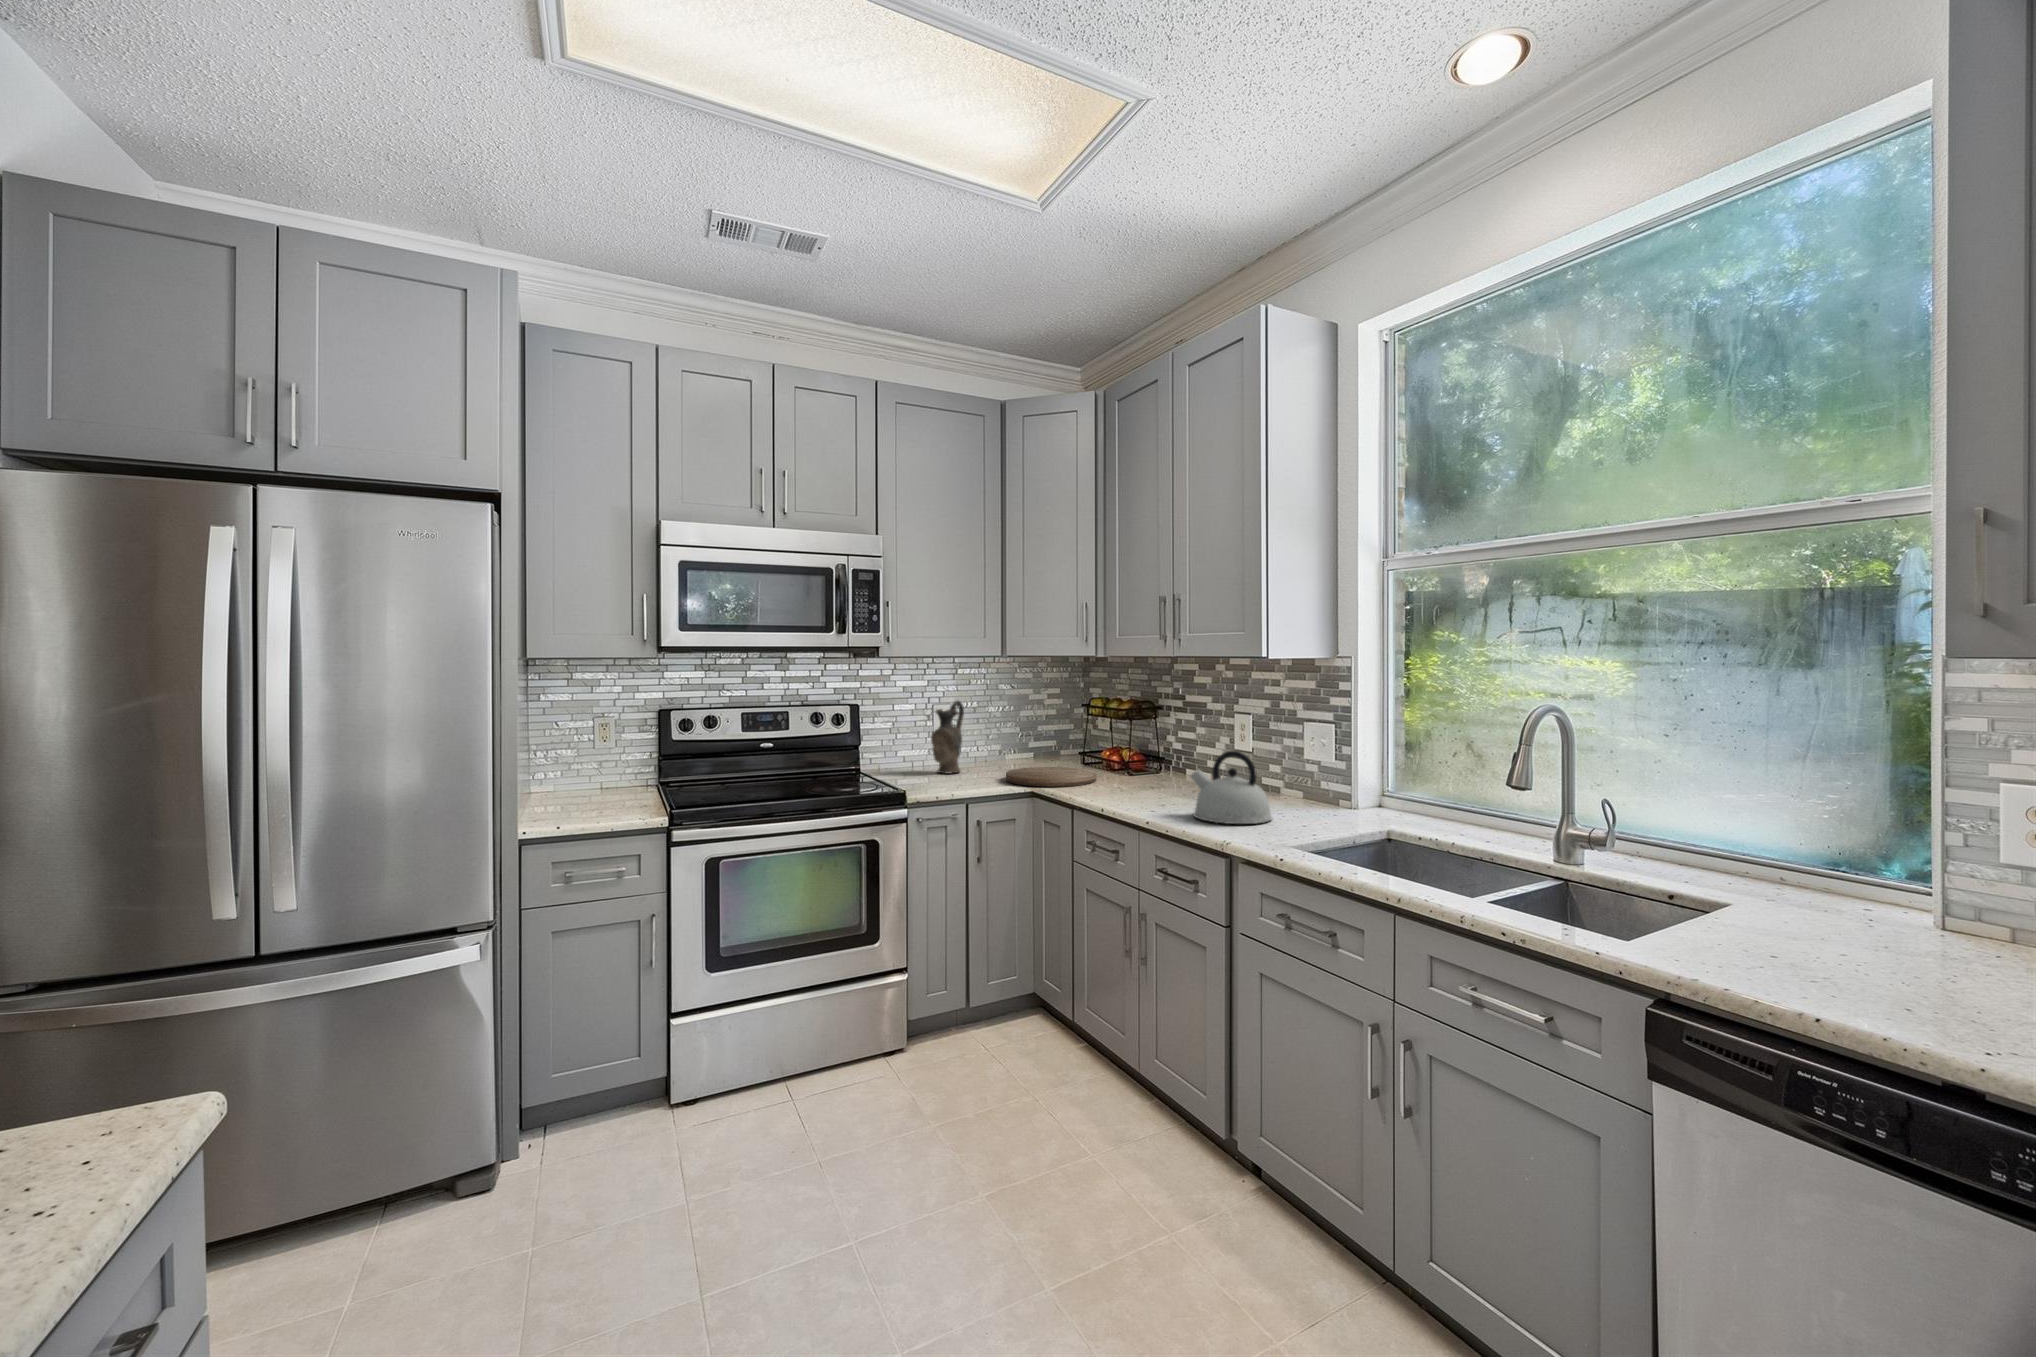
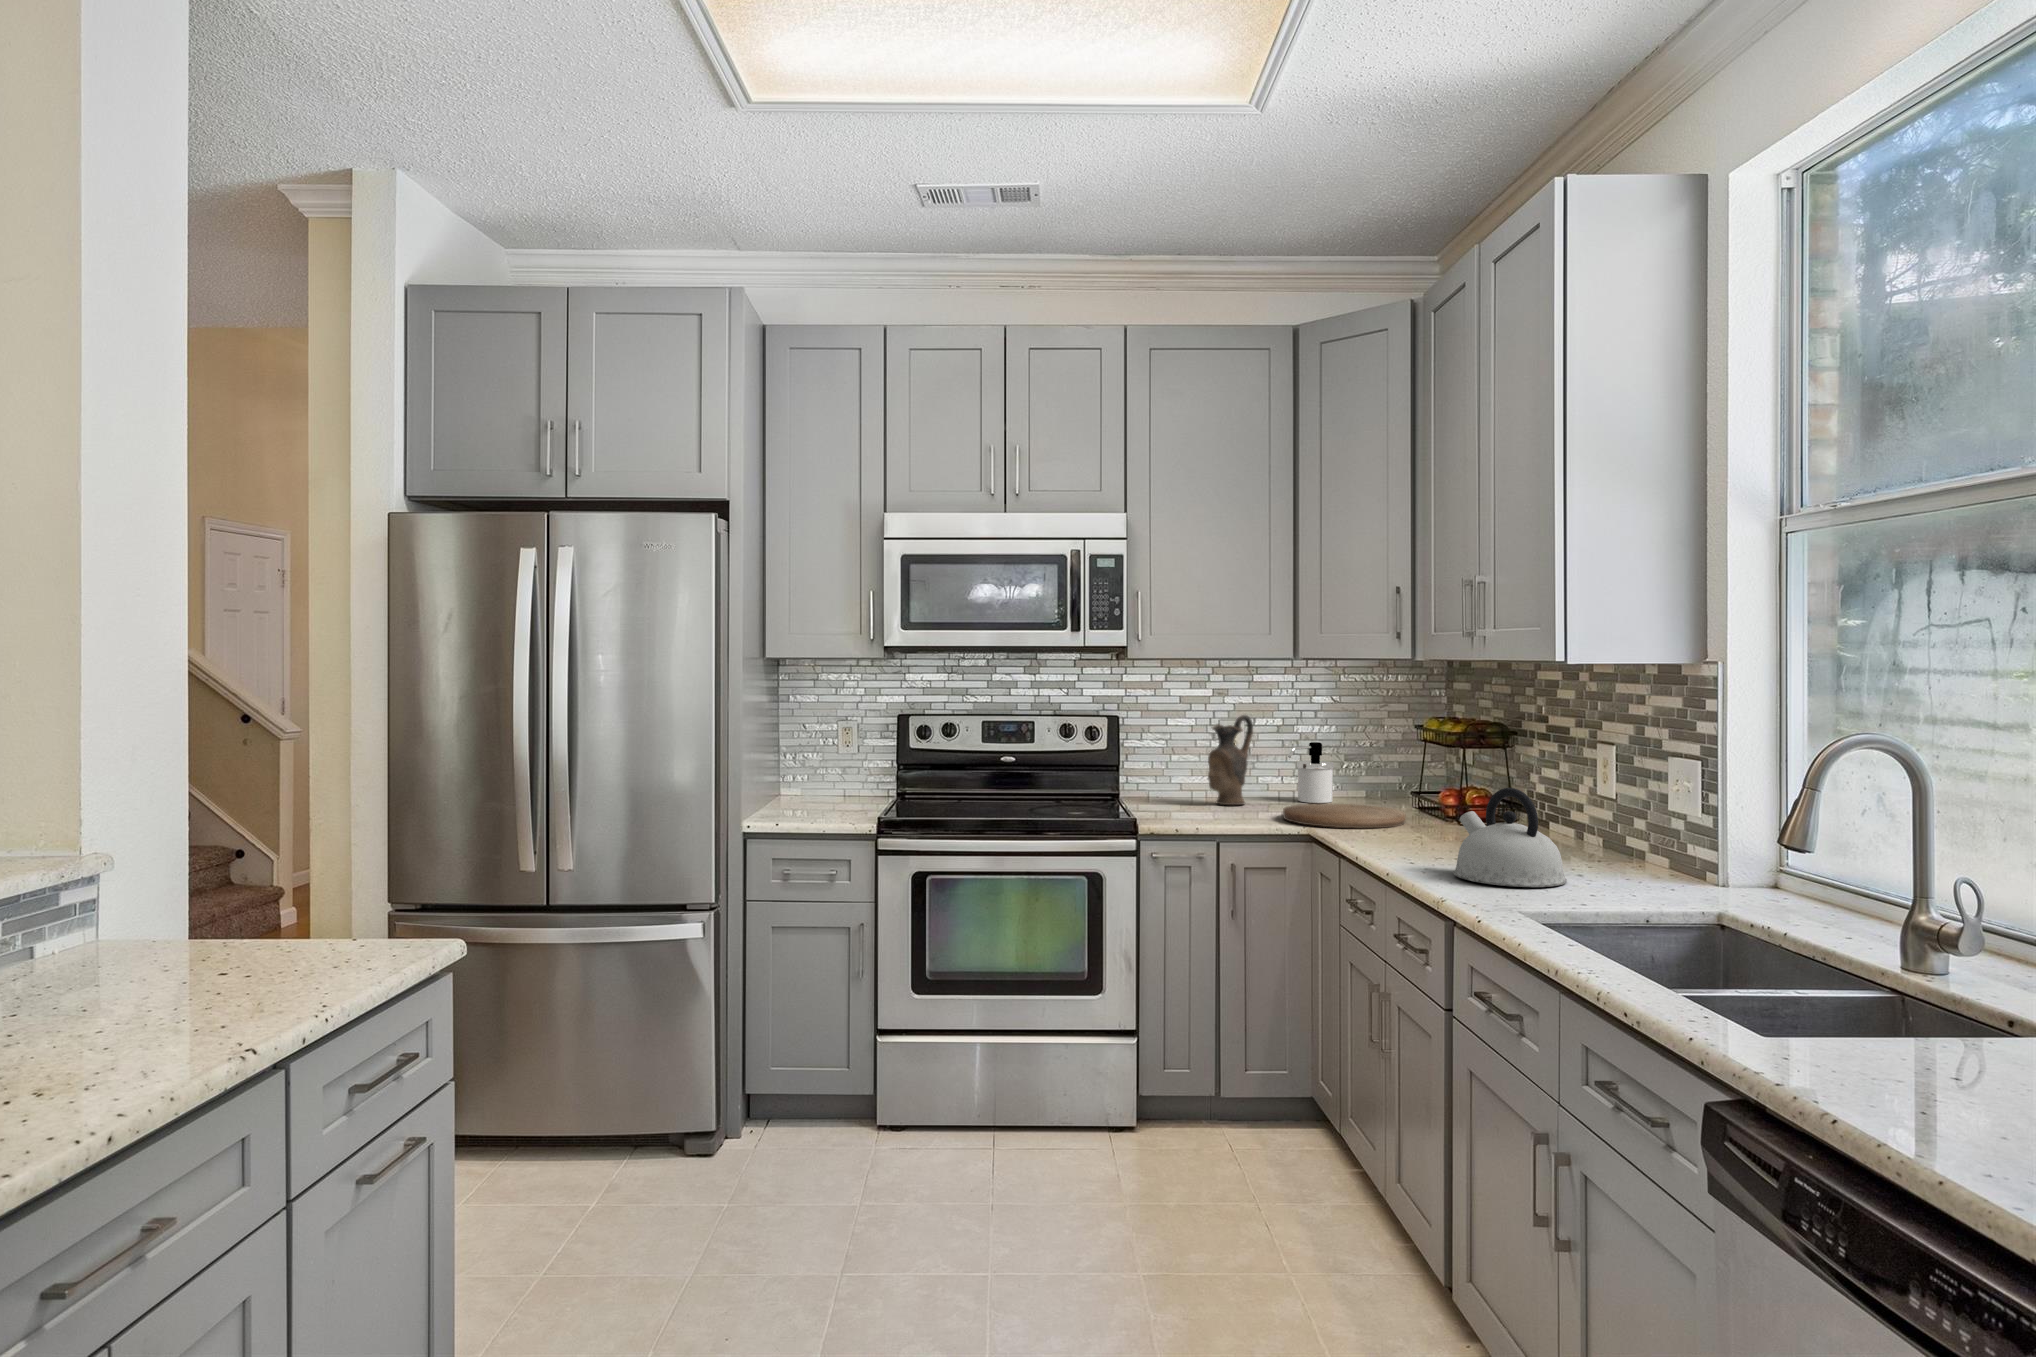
soap dispenser: none [991,720,1021,767] -> present [1288,742,1334,803]

